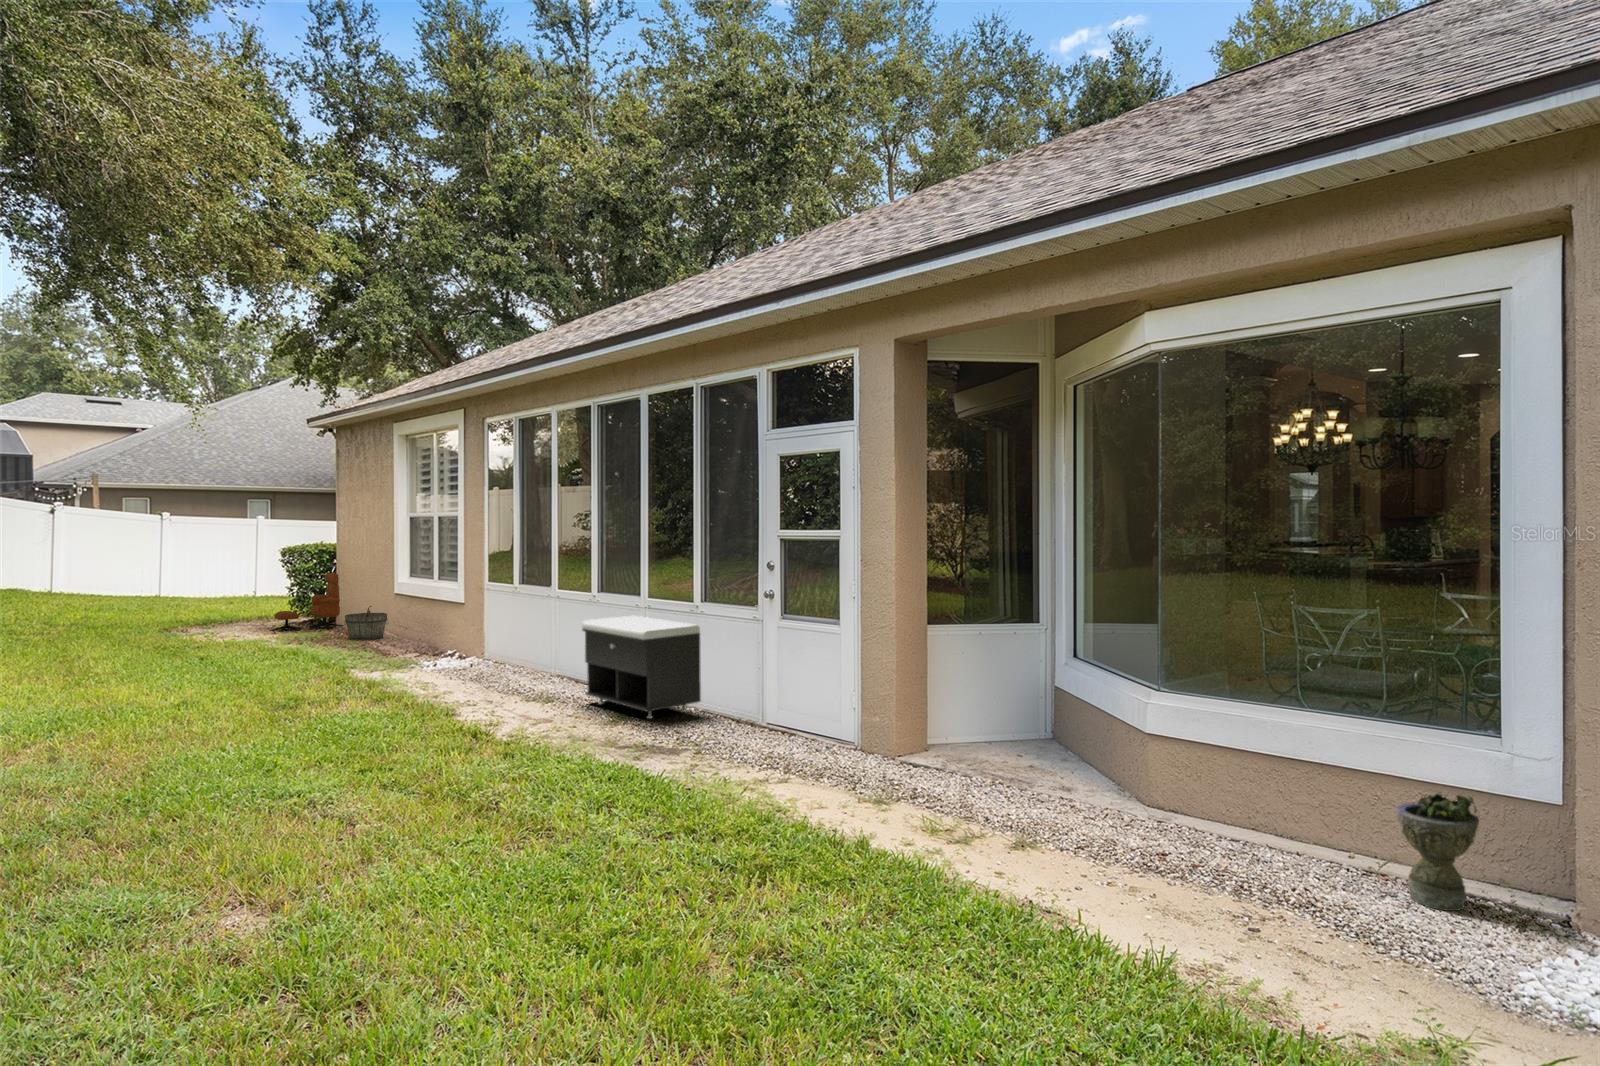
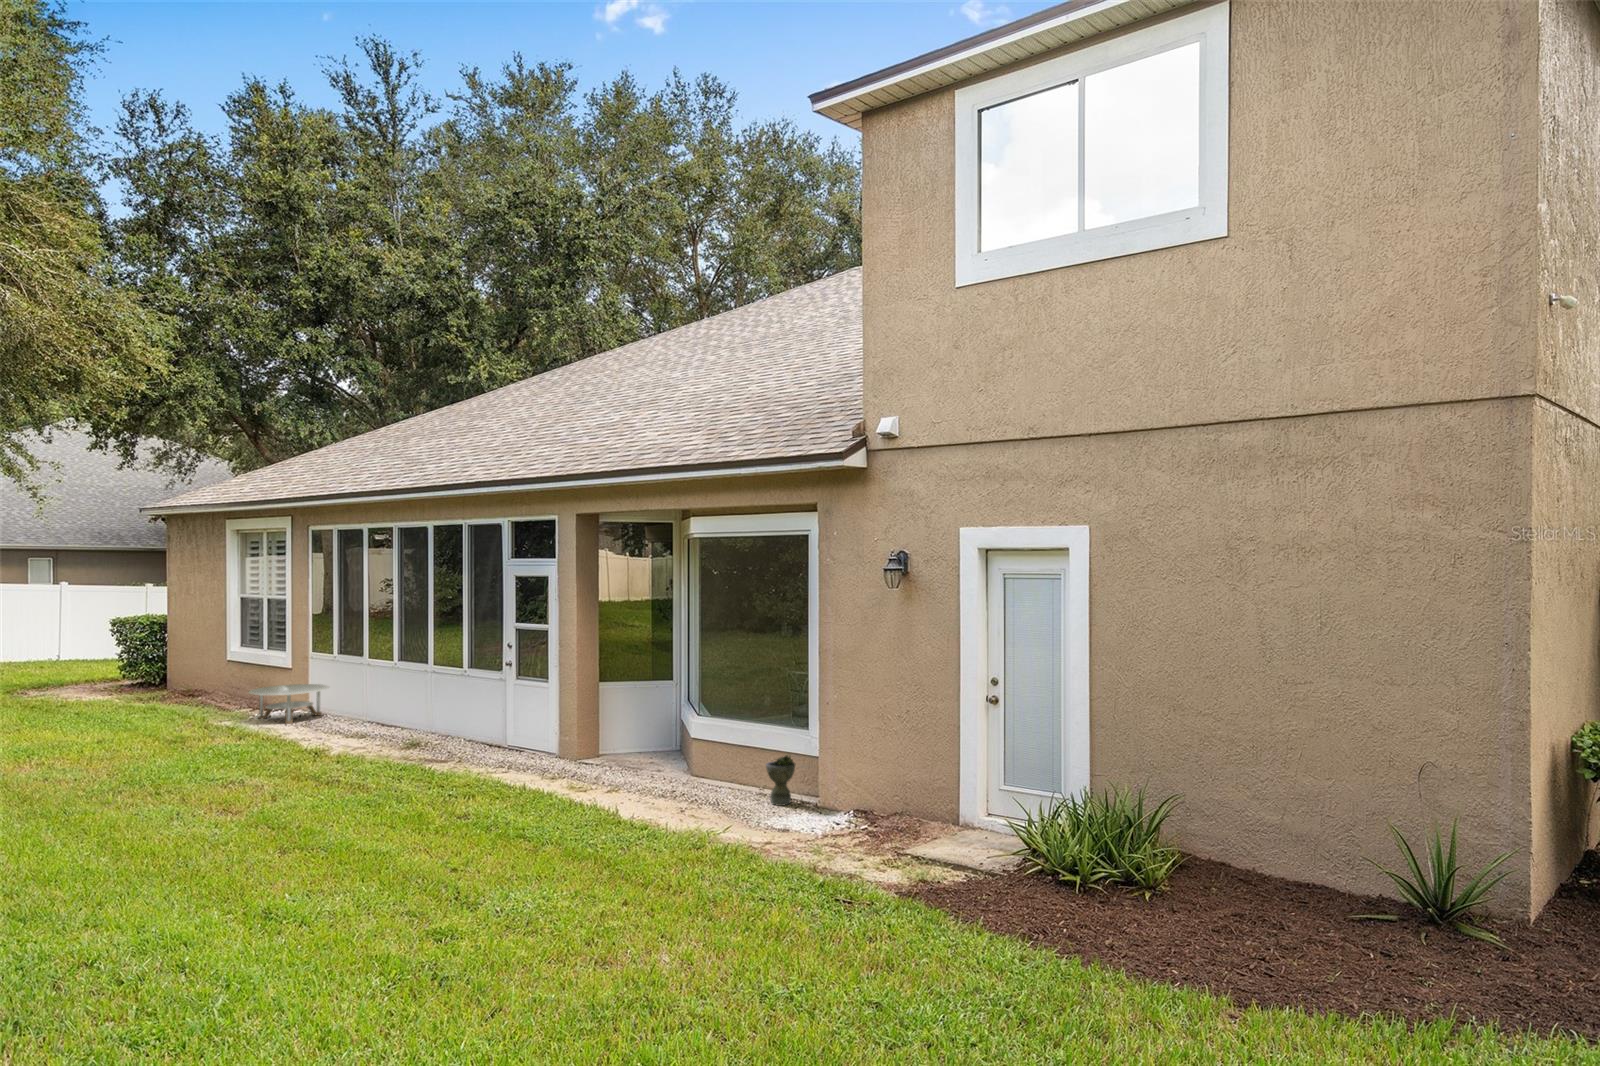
lounge chair: present [270,573,343,632] -> none [110,642,174,694]
wooden bucket: present [345,606,388,640] -> none [183,671,220,699]
storage bench: present [582,616,701,718] -> none [386,677,468,746]
round table: none [405,624,510,677] -> present [249,684,329,724]

